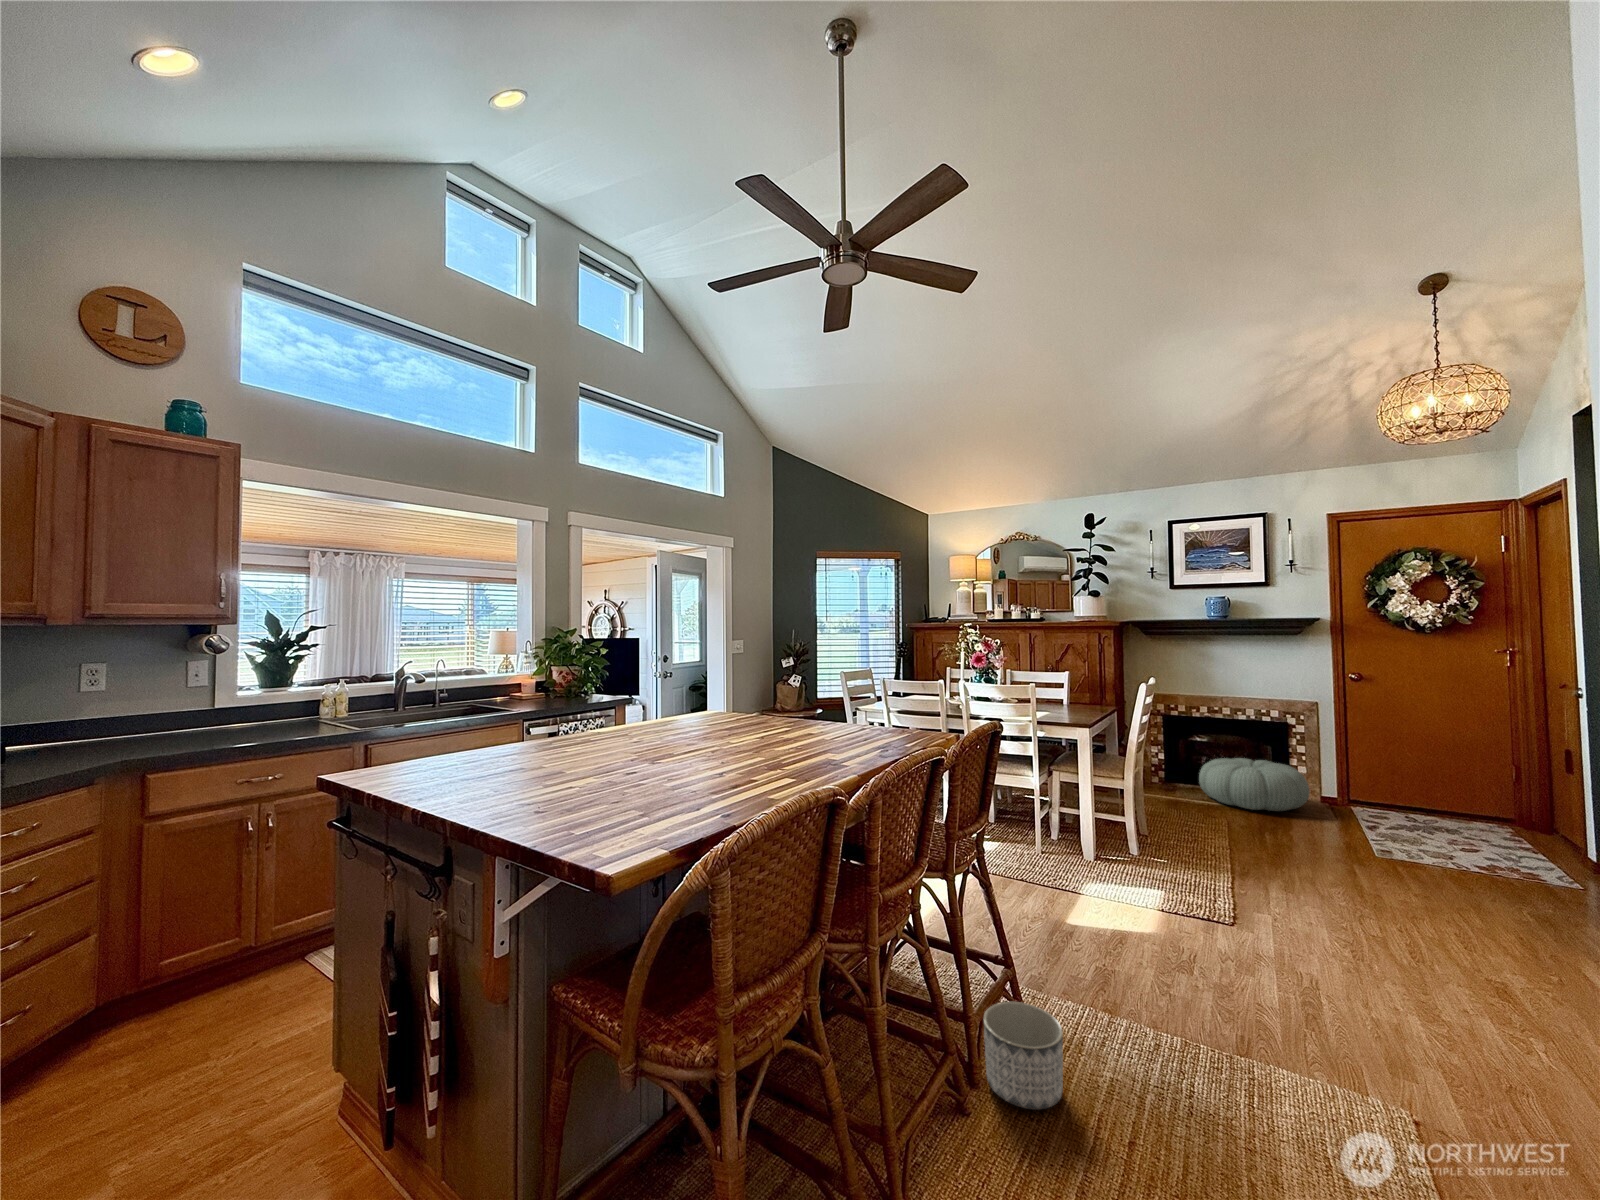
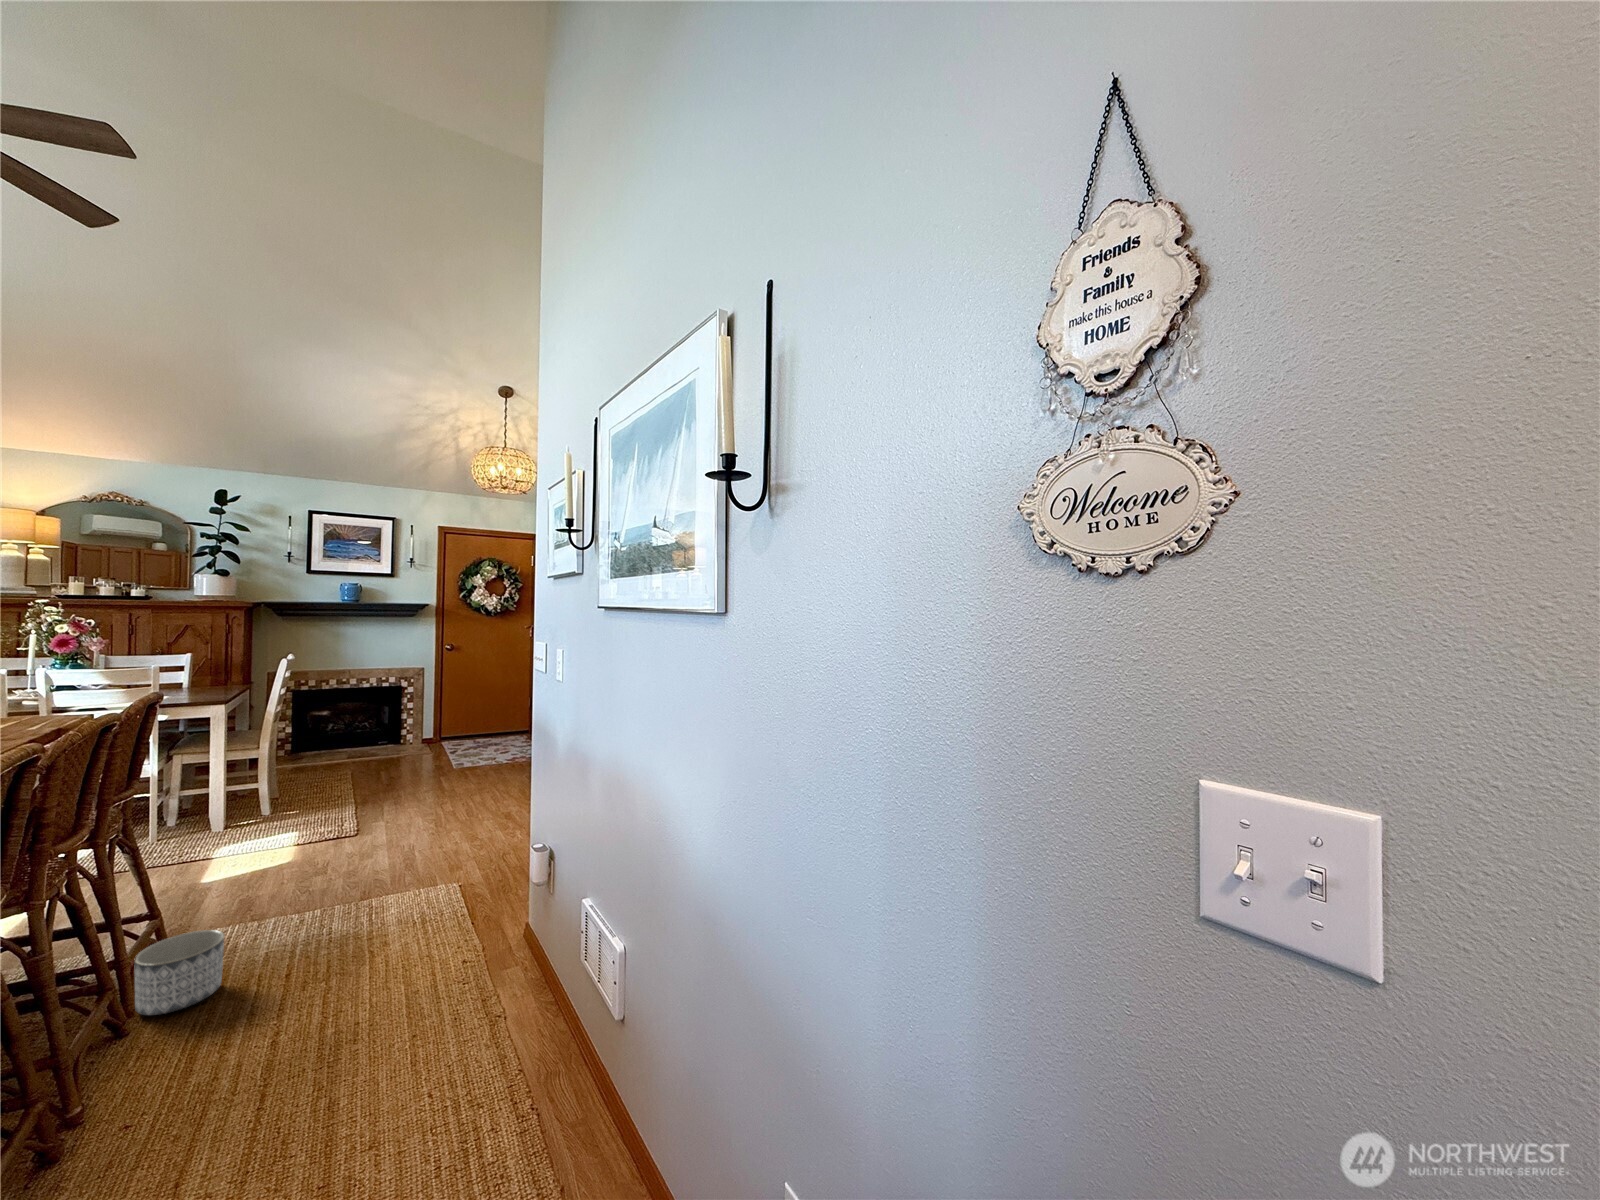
pouf: present [1199,758,1310,811] -> none [325,717,414,758]

